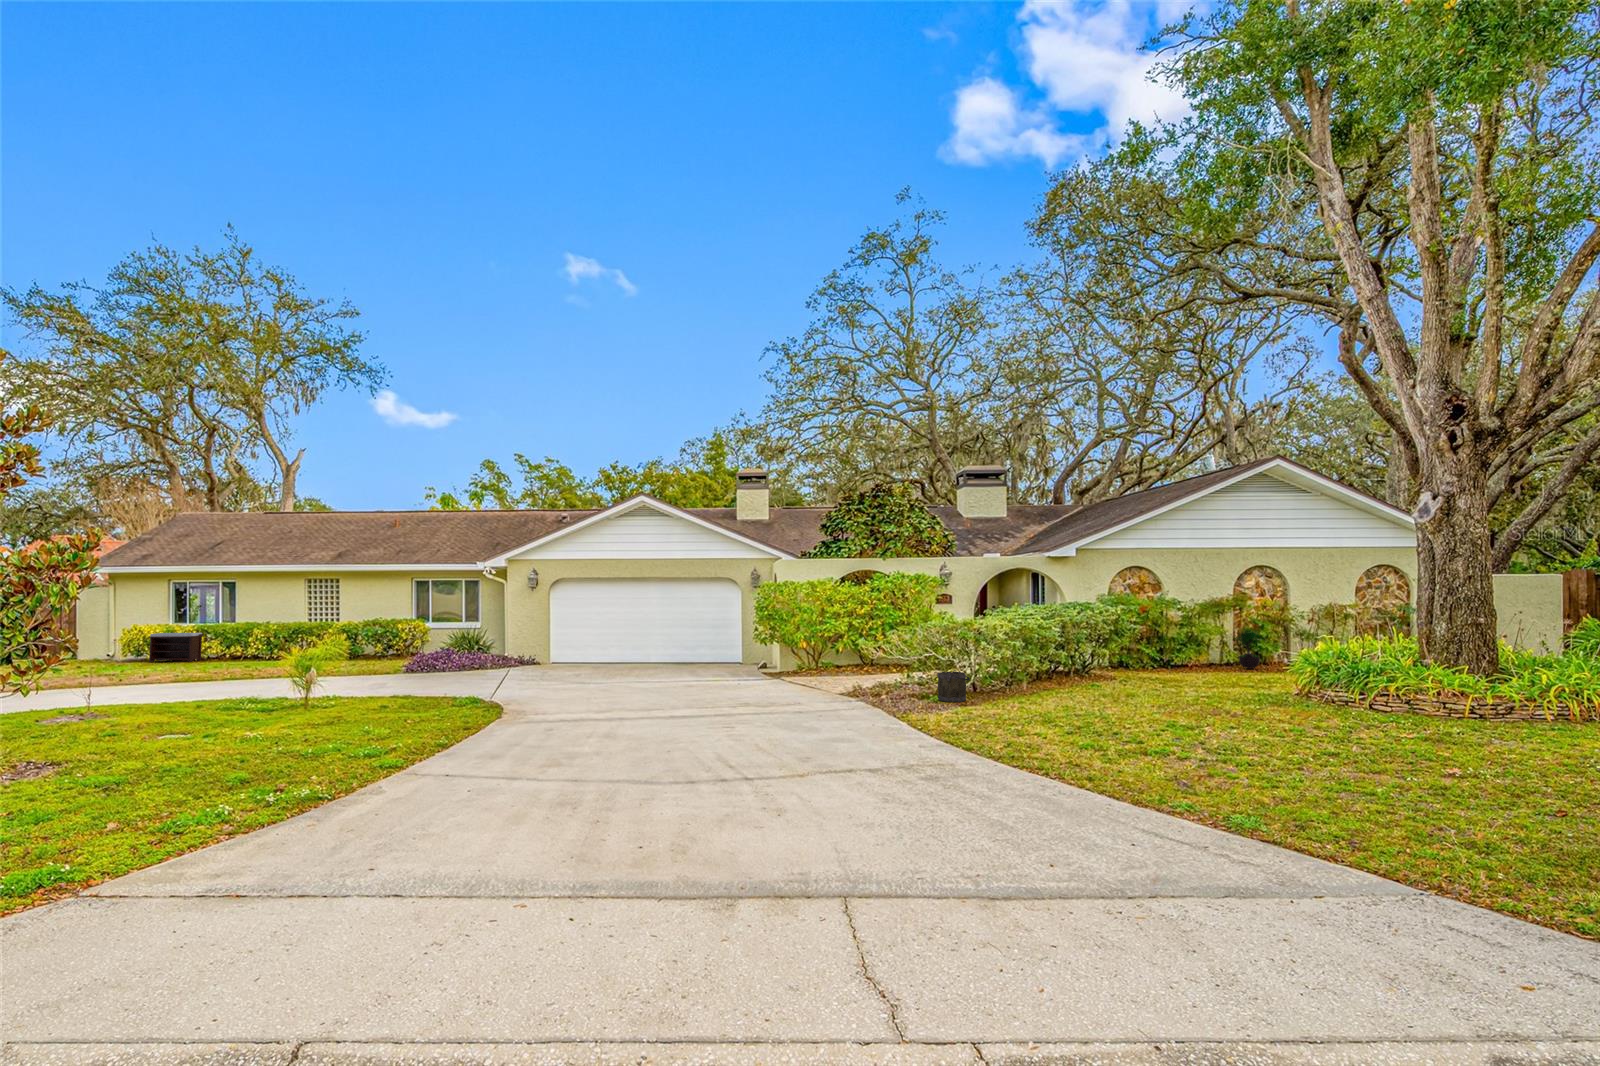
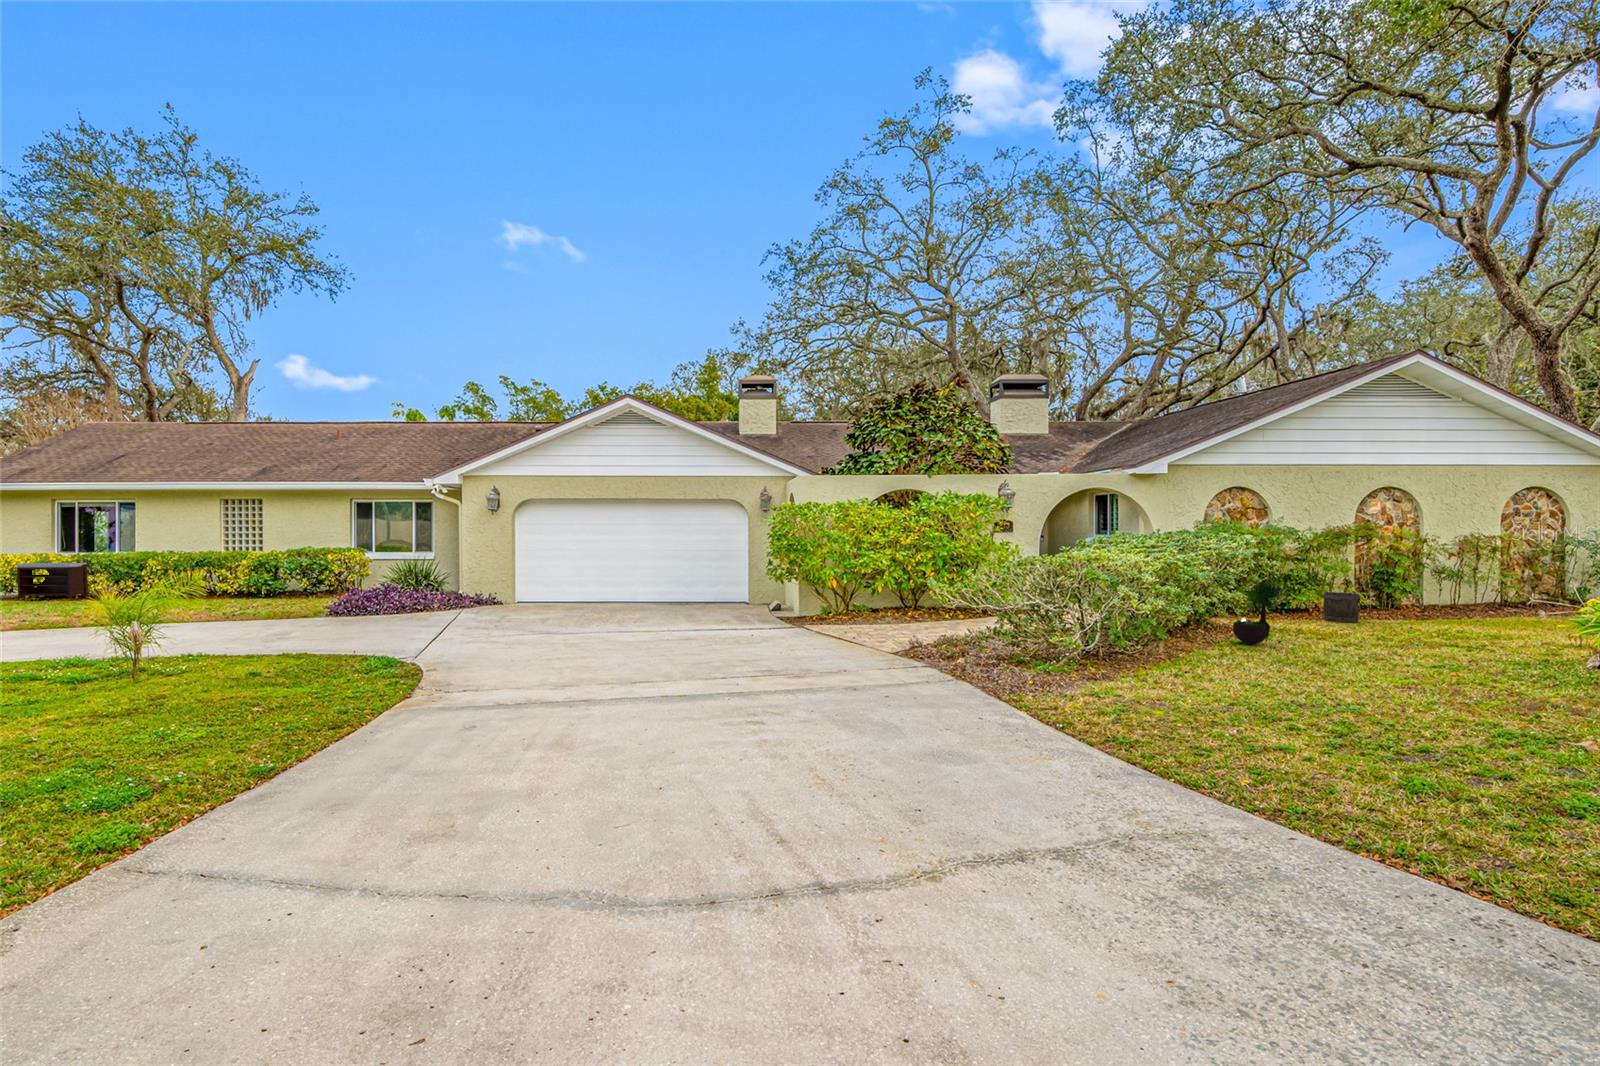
potted tree: present [1235,629,1260,669] -> present [1233,579,1283,644]
bucket: present [937,670,970,702] -> present [1322,591,1360,622]

